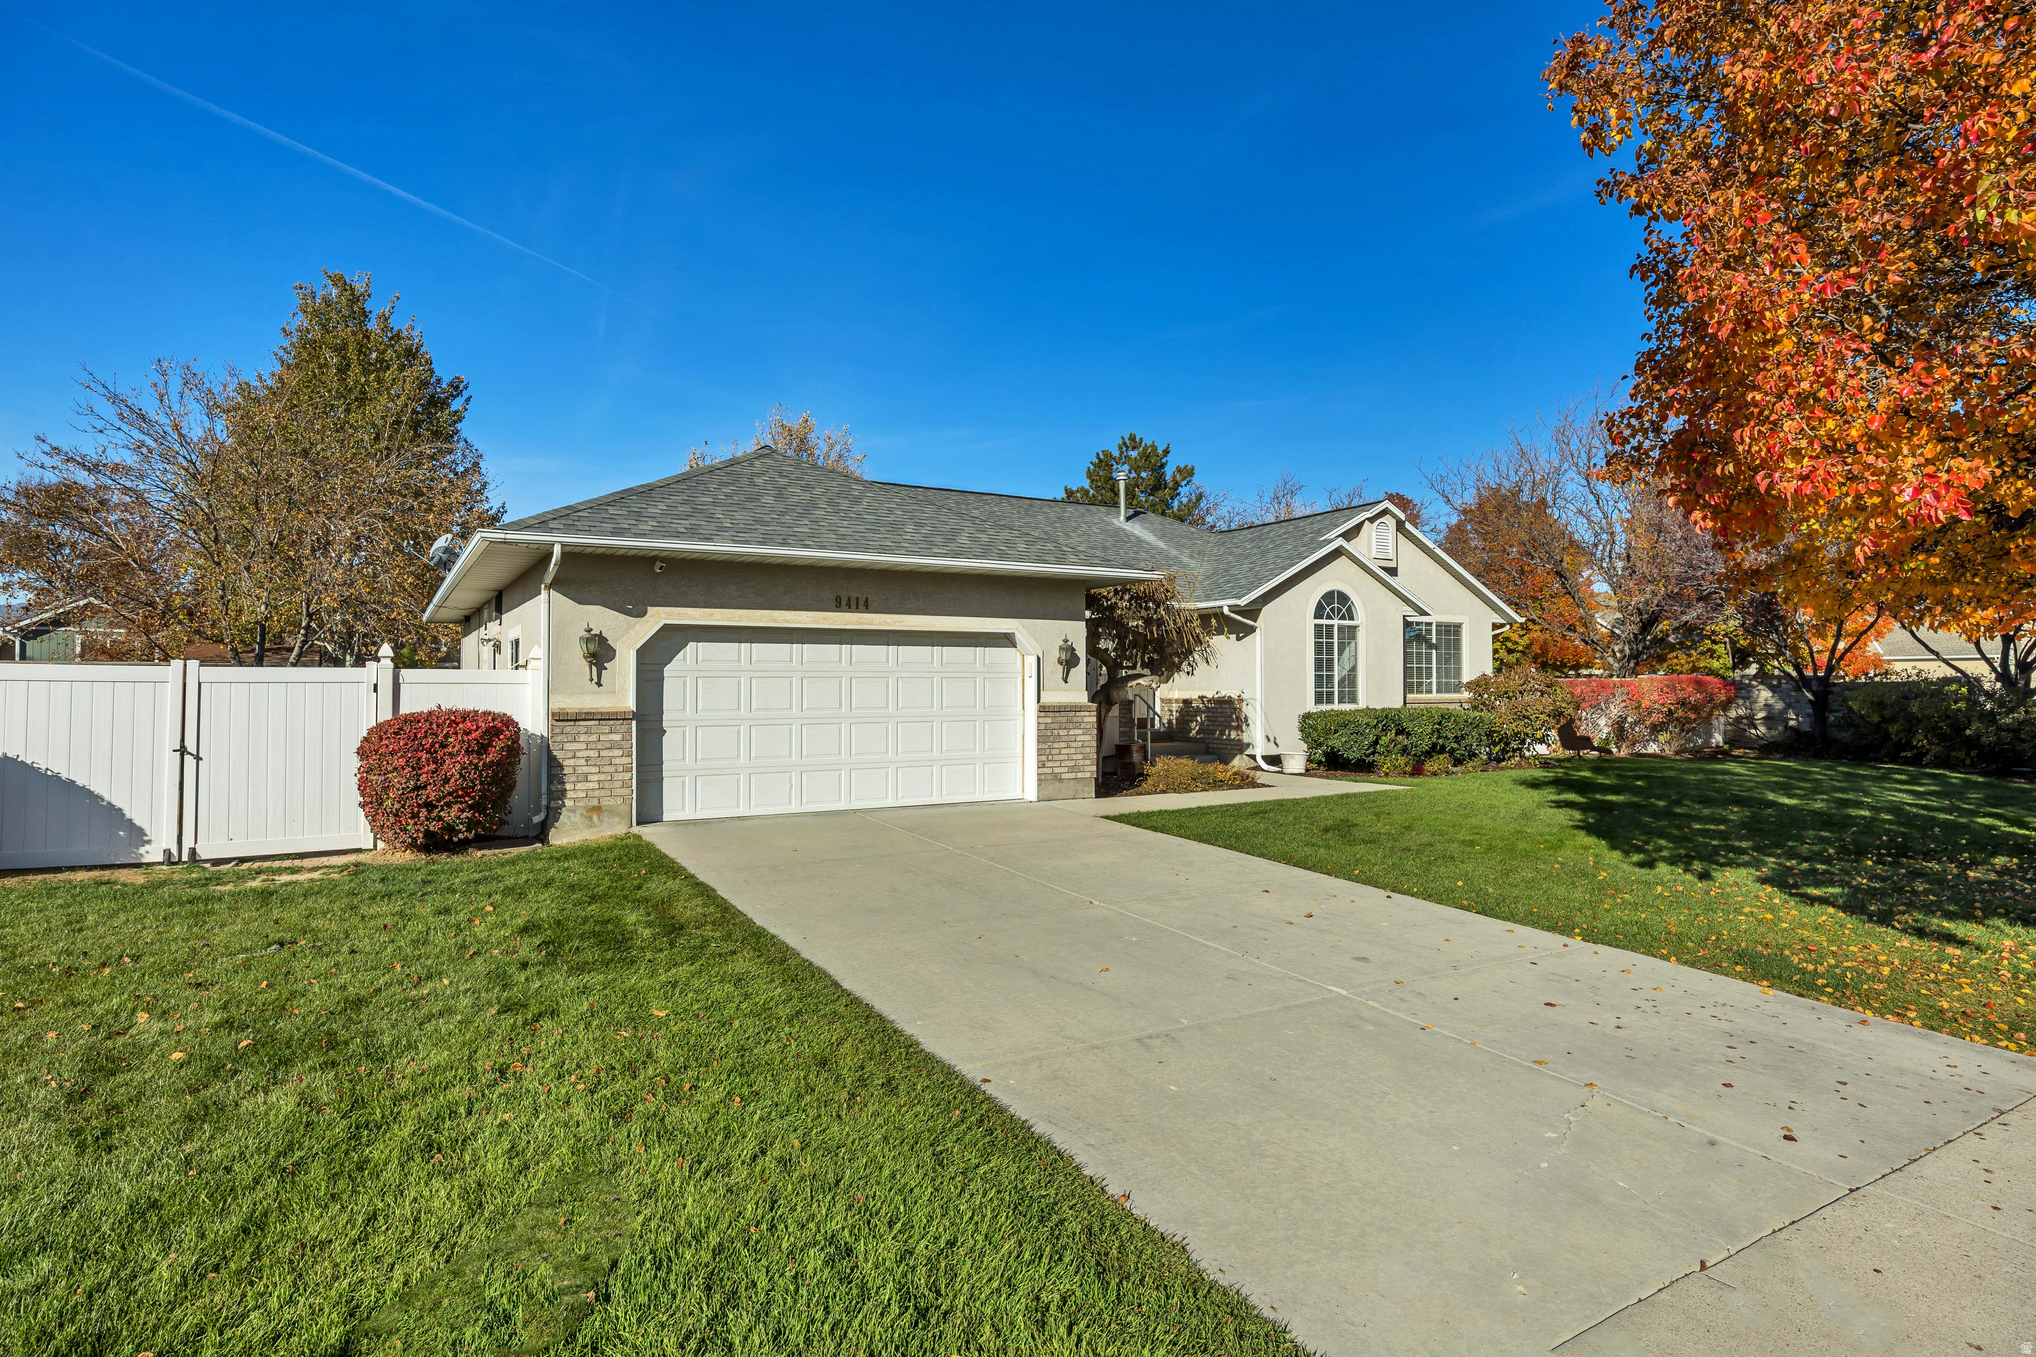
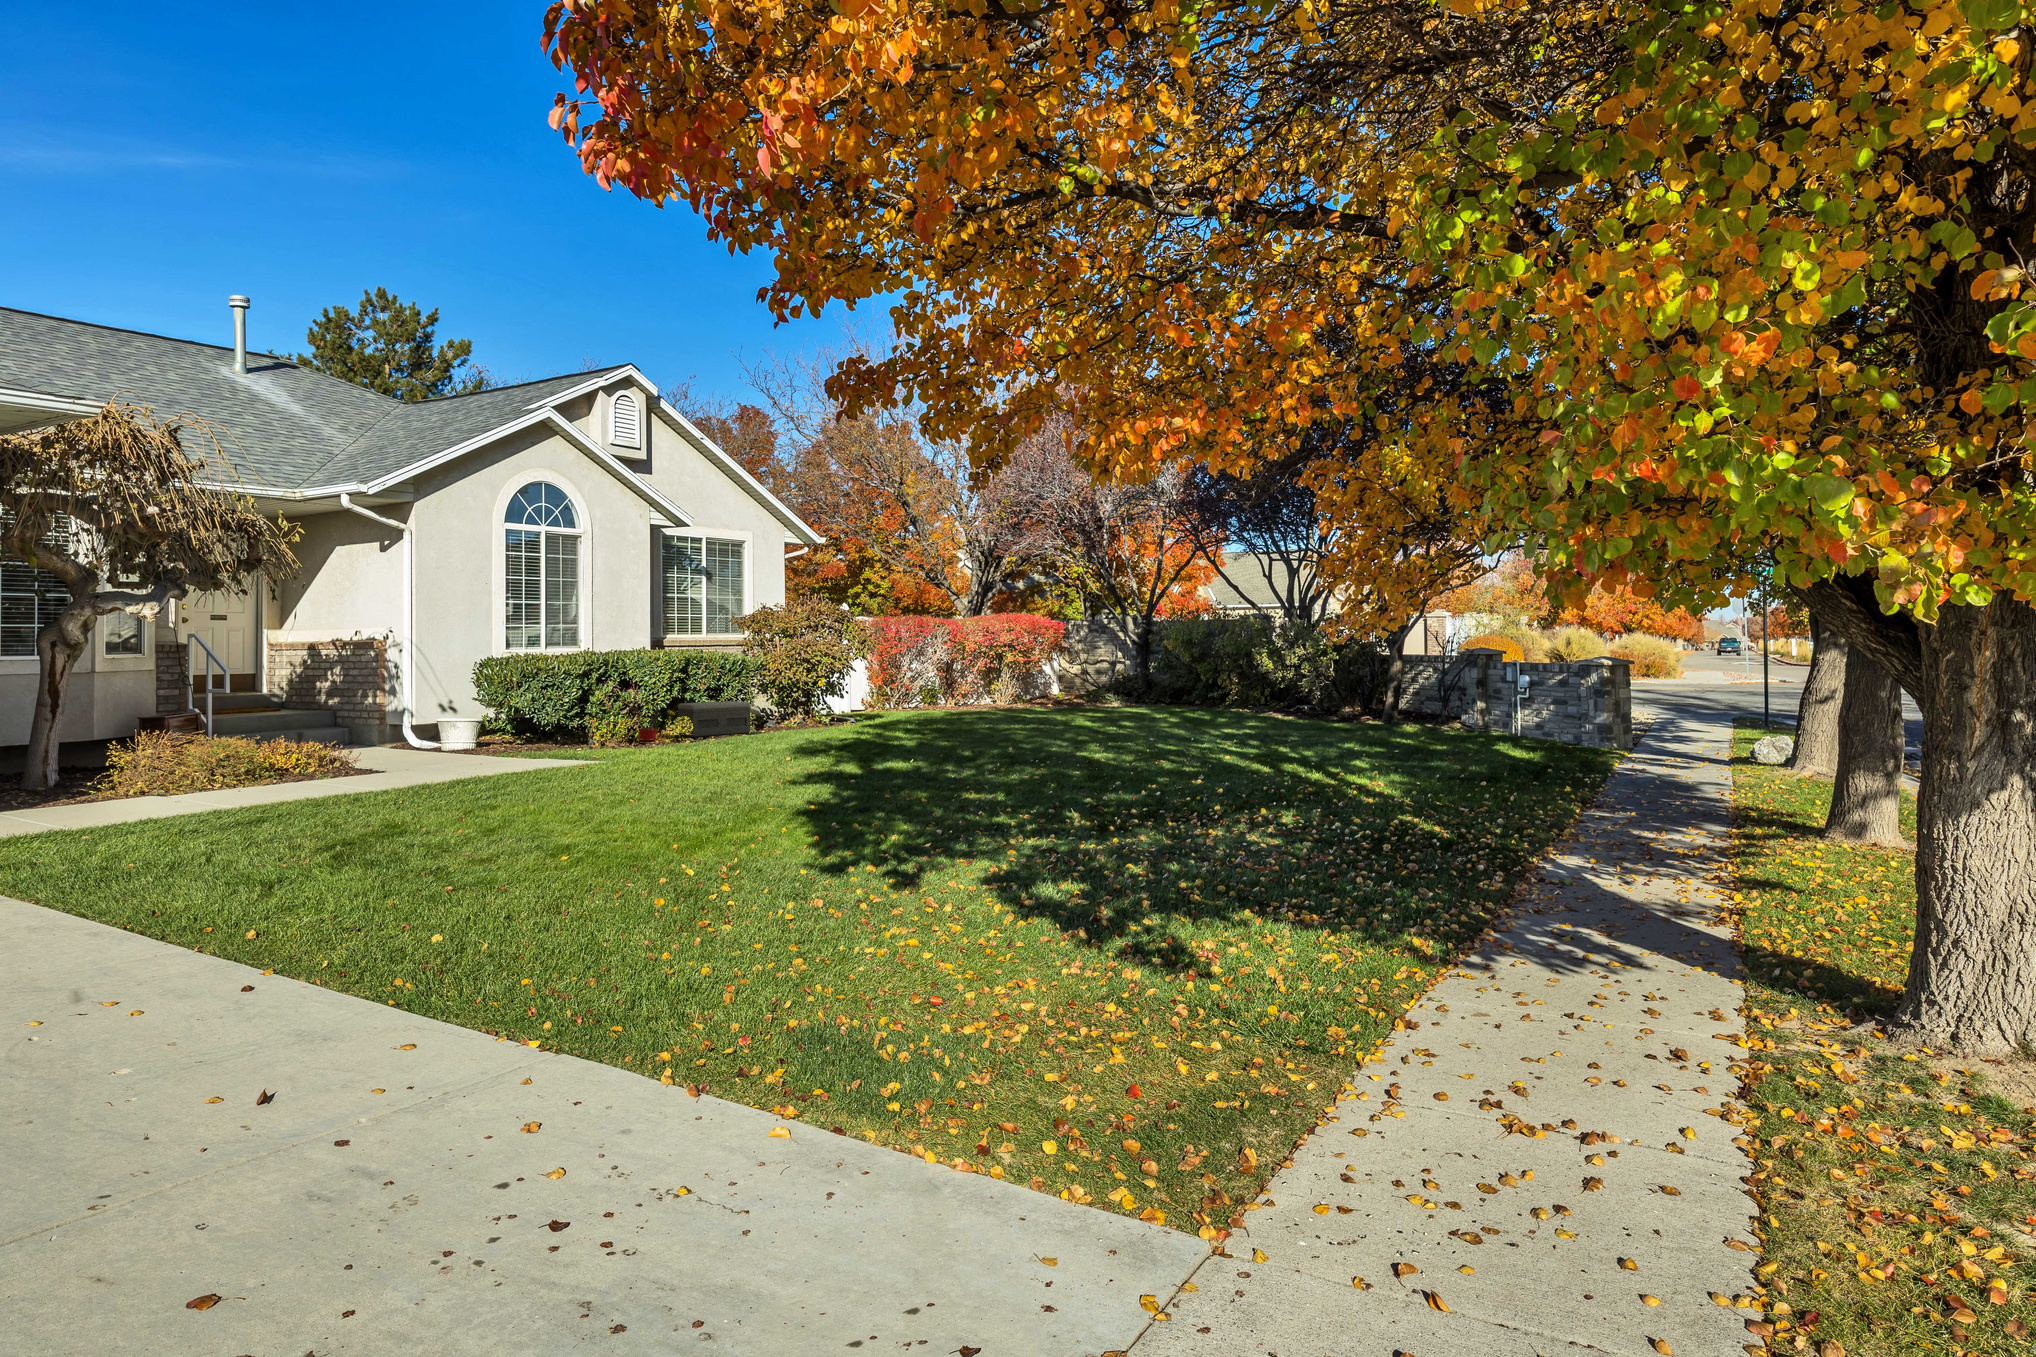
lounge chair: present [1557,717,1614,761] -> none [855,655,917,710]
storage bench: none [1435,748,1490,773] -> present [678,701,750,737]

